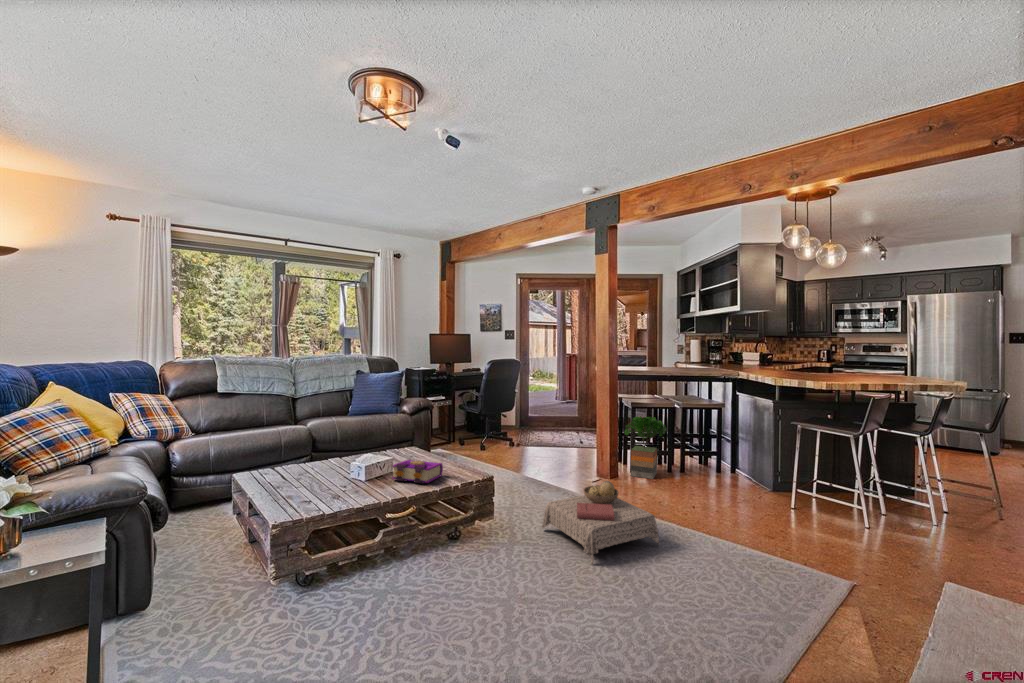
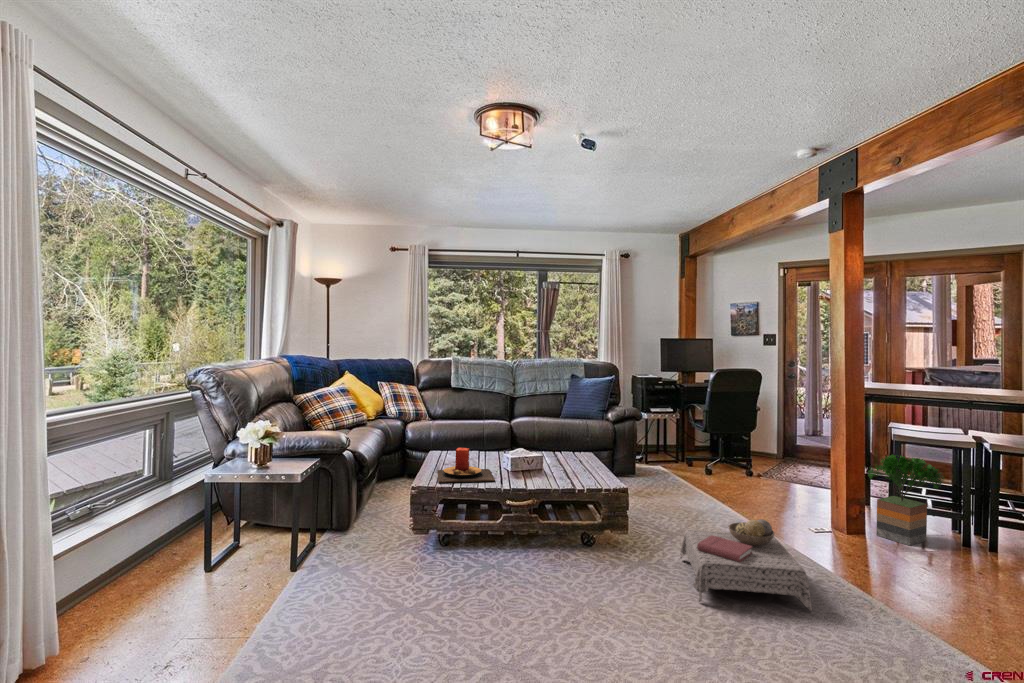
book: present [392,460,443,484] -> none [530,460,578,482]
candle: none [278,463,365,511] -> present [437,448,495,483]

